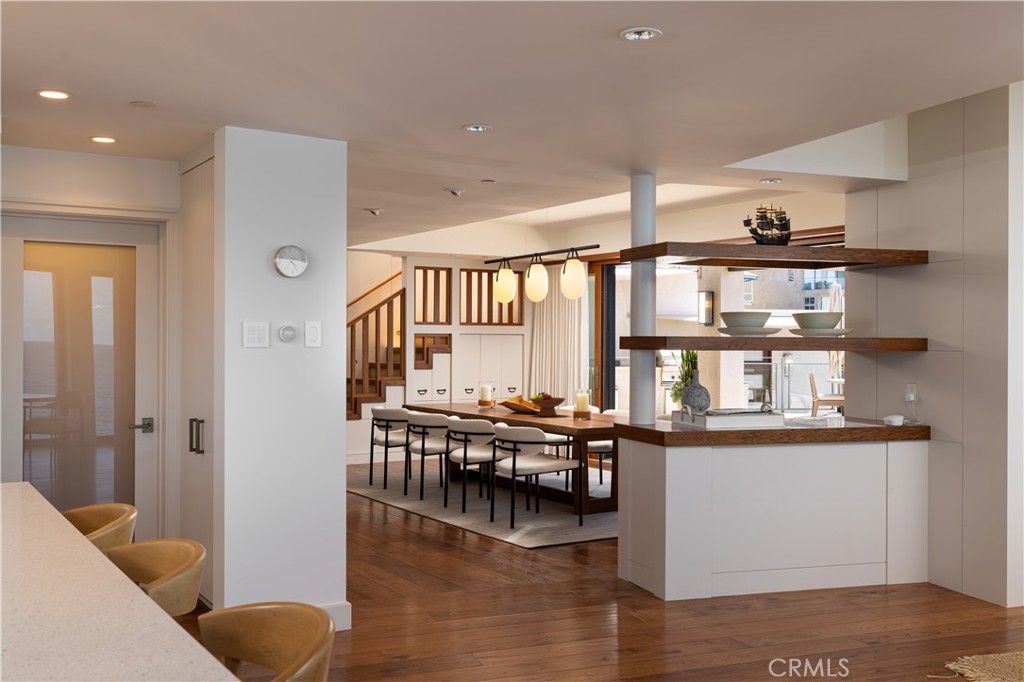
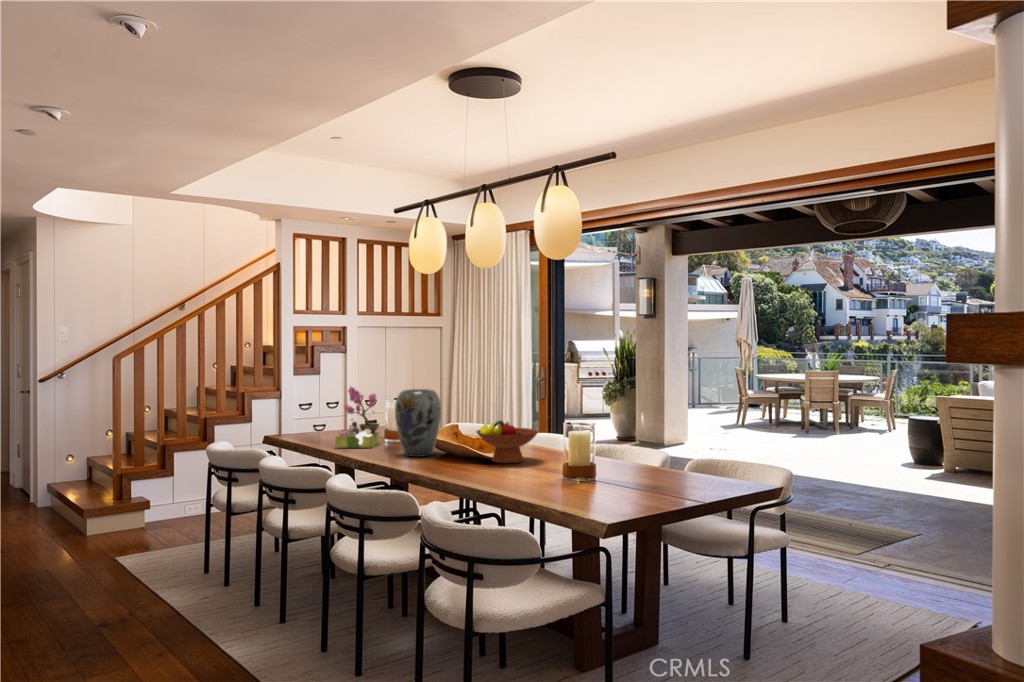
flower arrangement: none [449,373,475,411] -> present [336,387,379,448]
vase: none [484,375,511,414] -> present [395,389,441,457]

